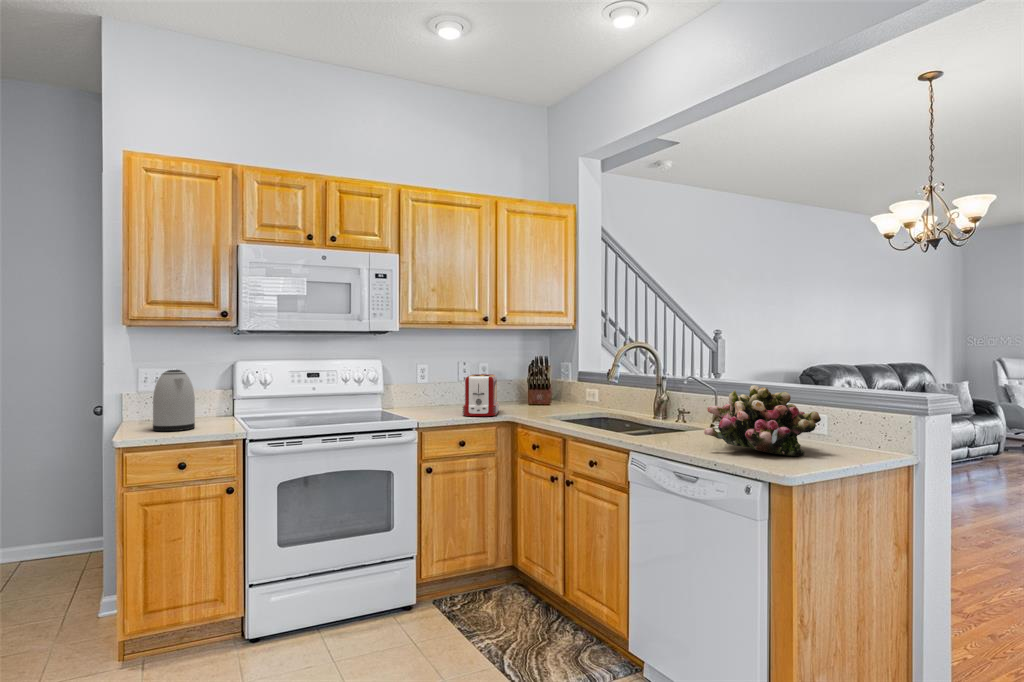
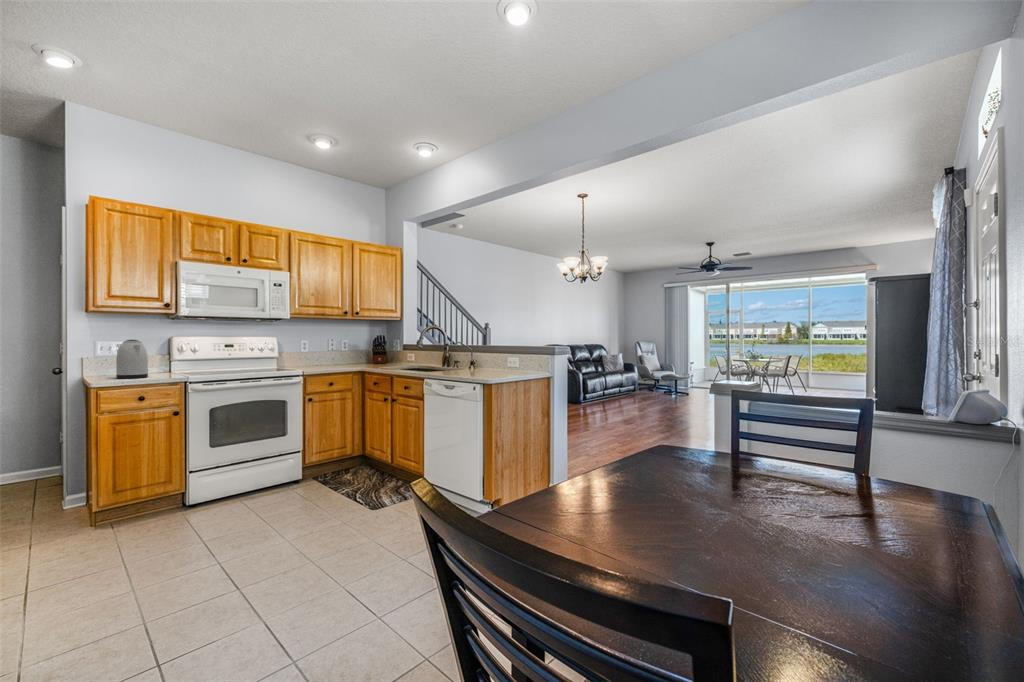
toaster: present [462,374,499,416] -> none [331,345,354,369]
flower arrangement: present [704,385,821,456] -> none [459,344,512,375]

